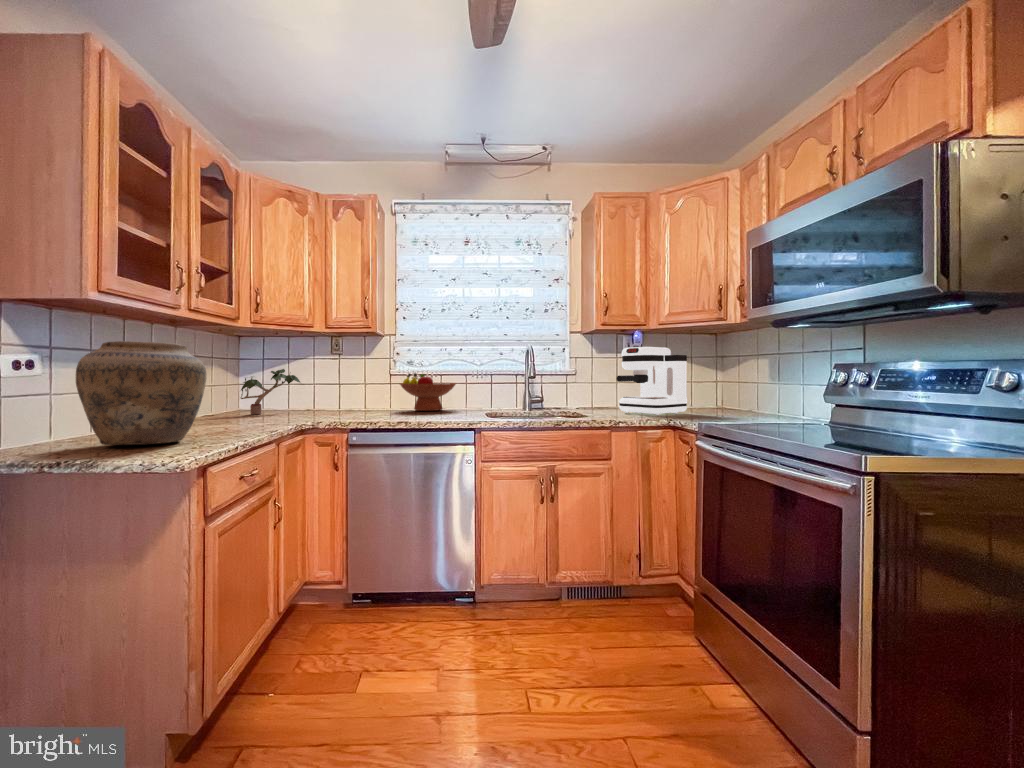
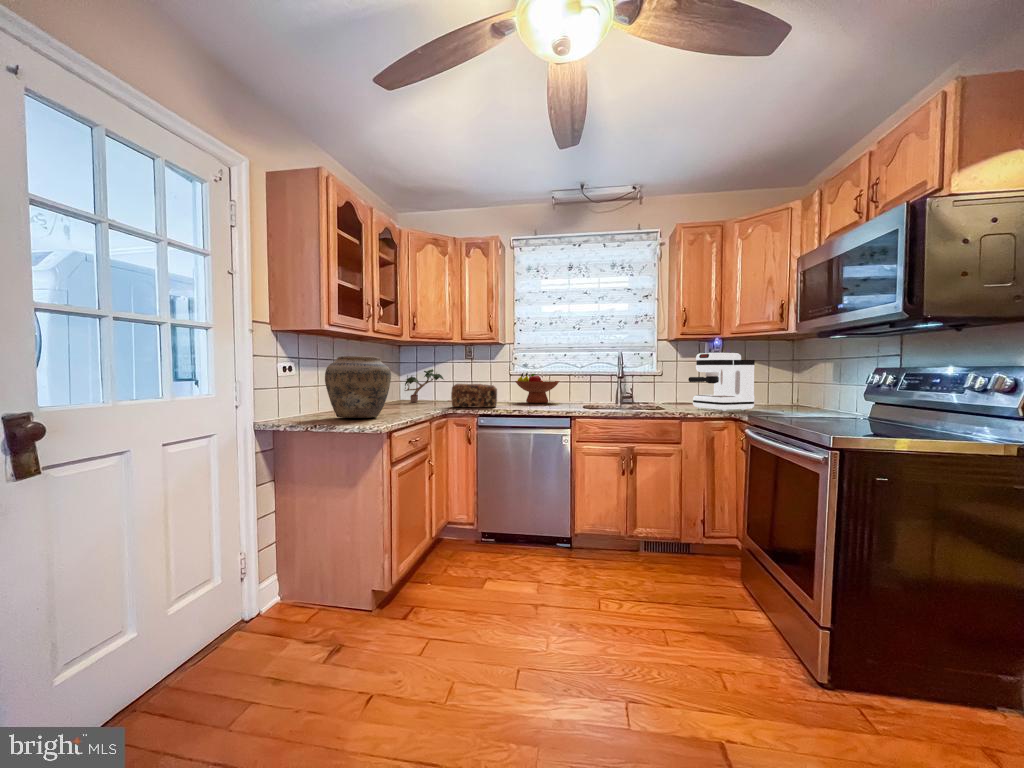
bread loaf: none [311,387,377,420] -> present [451,384,497,408]

